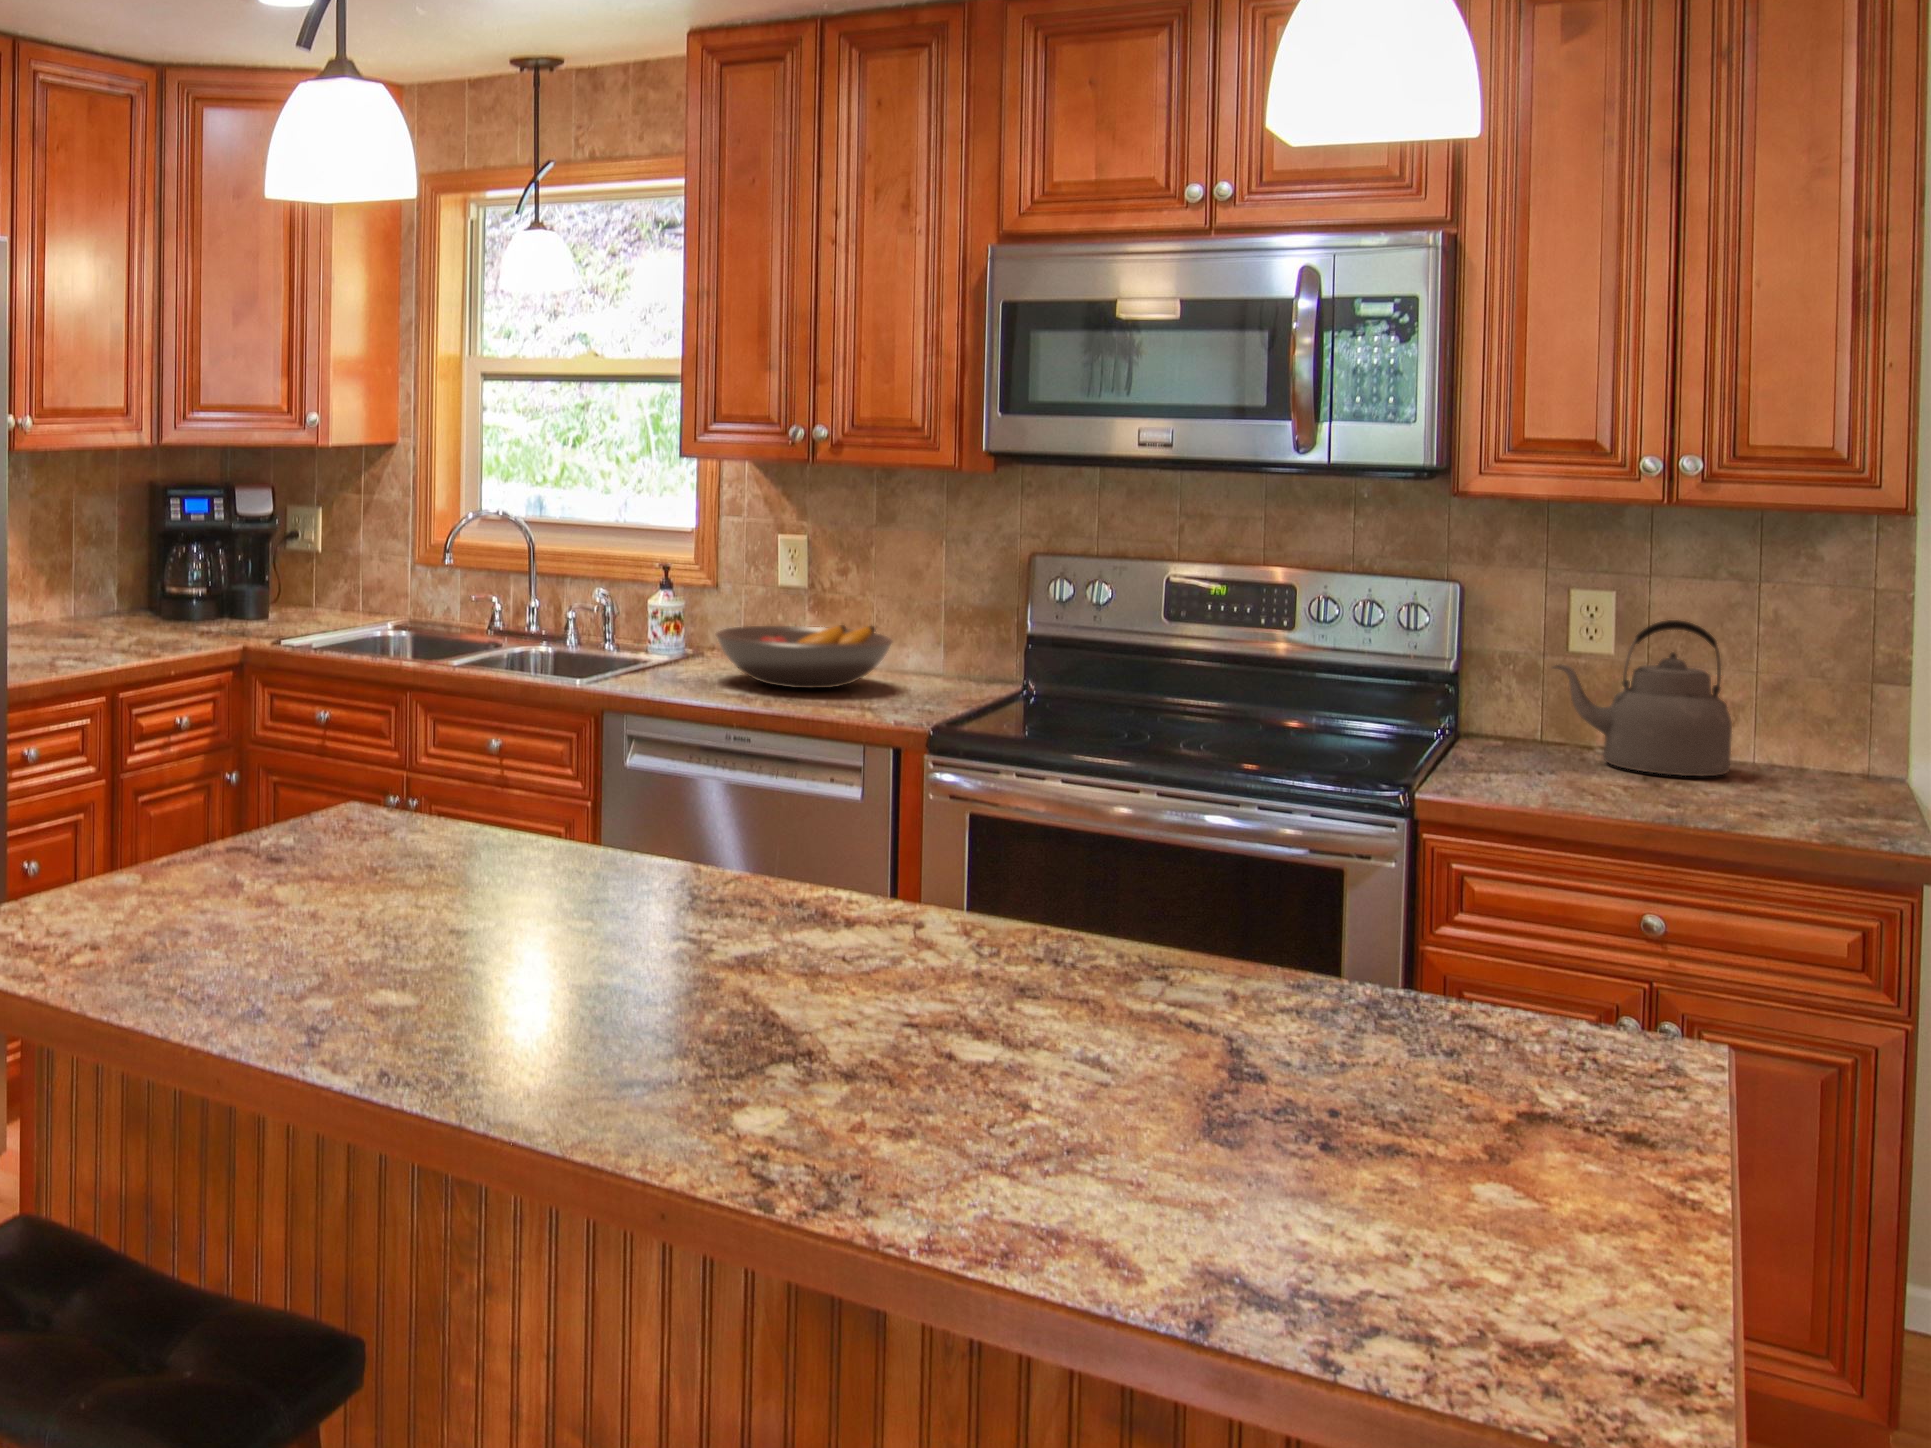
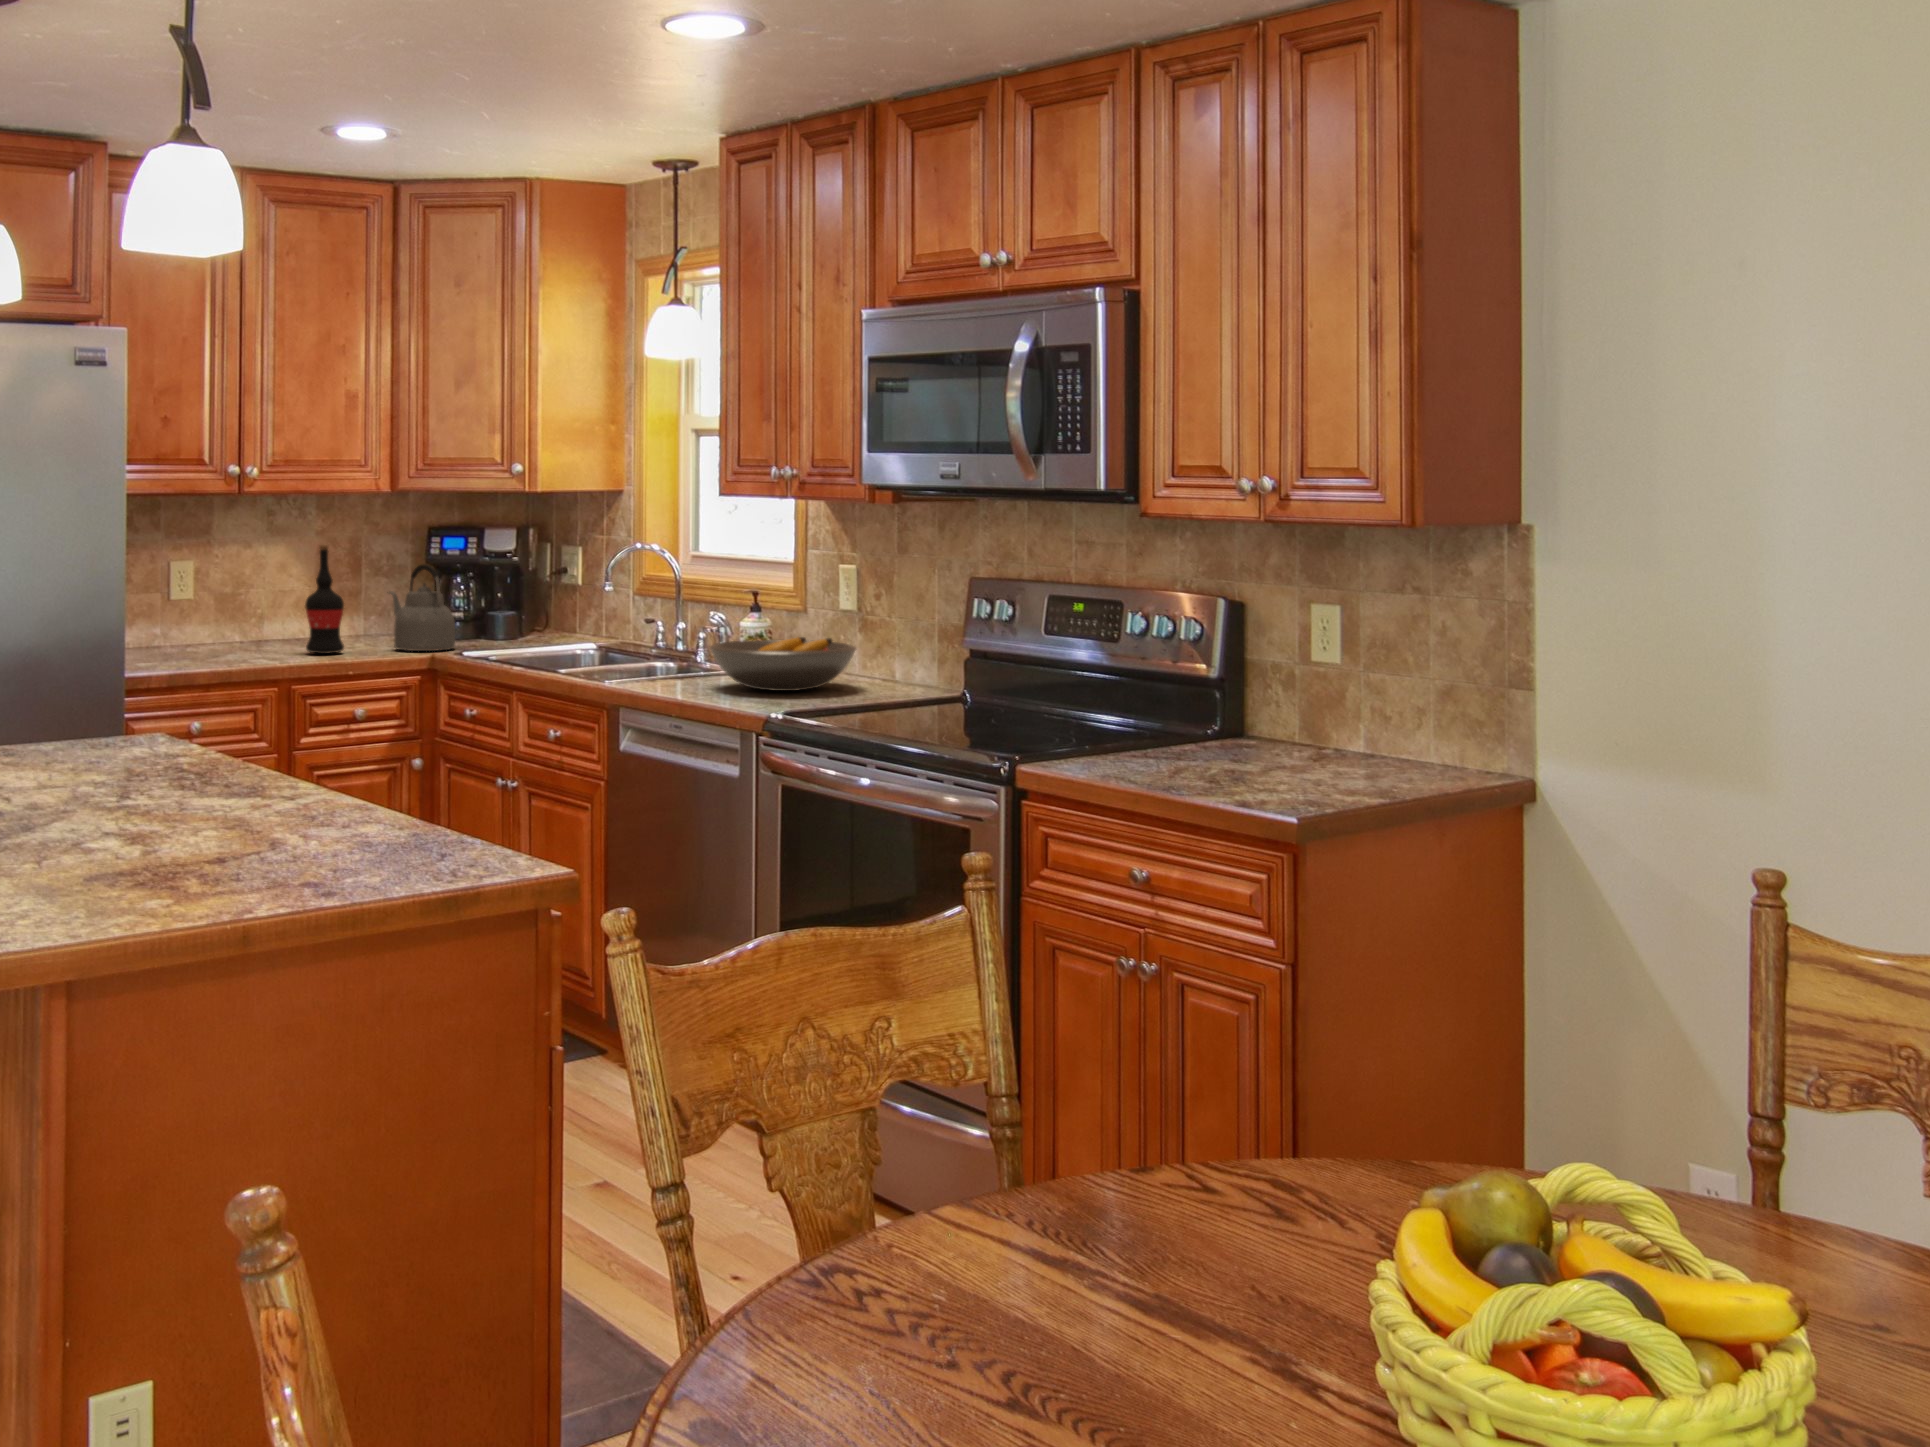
wine bottle: none [82,512,131,648] -> present [305,545,344,654]
kettle: present [1553,620,1732,776] -> present [389,565,455,651]

